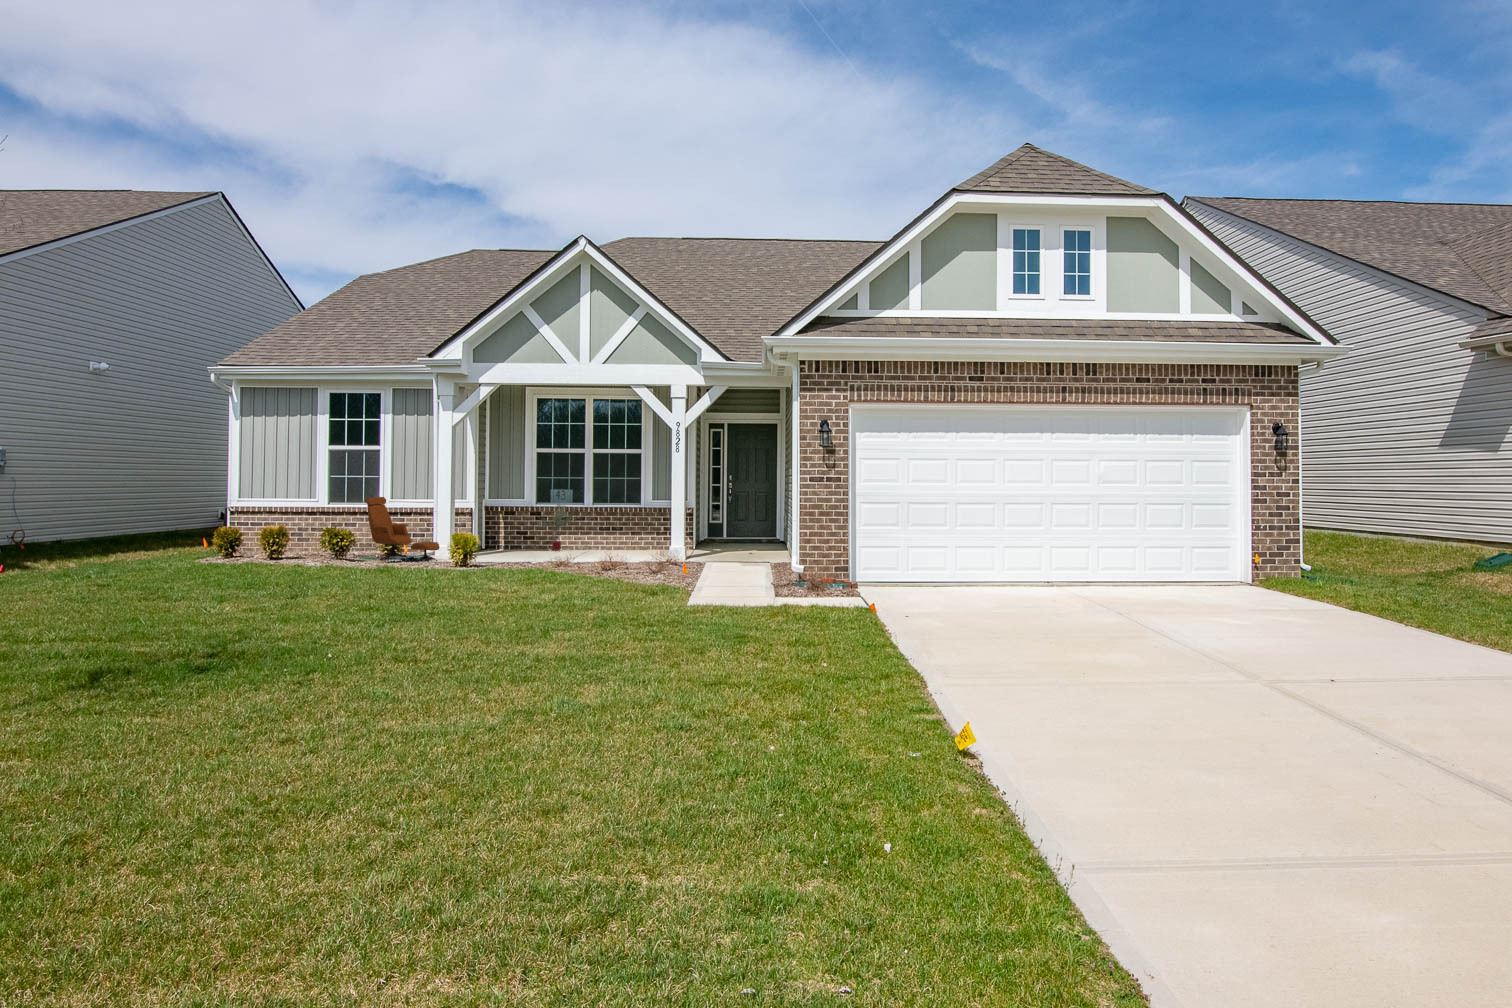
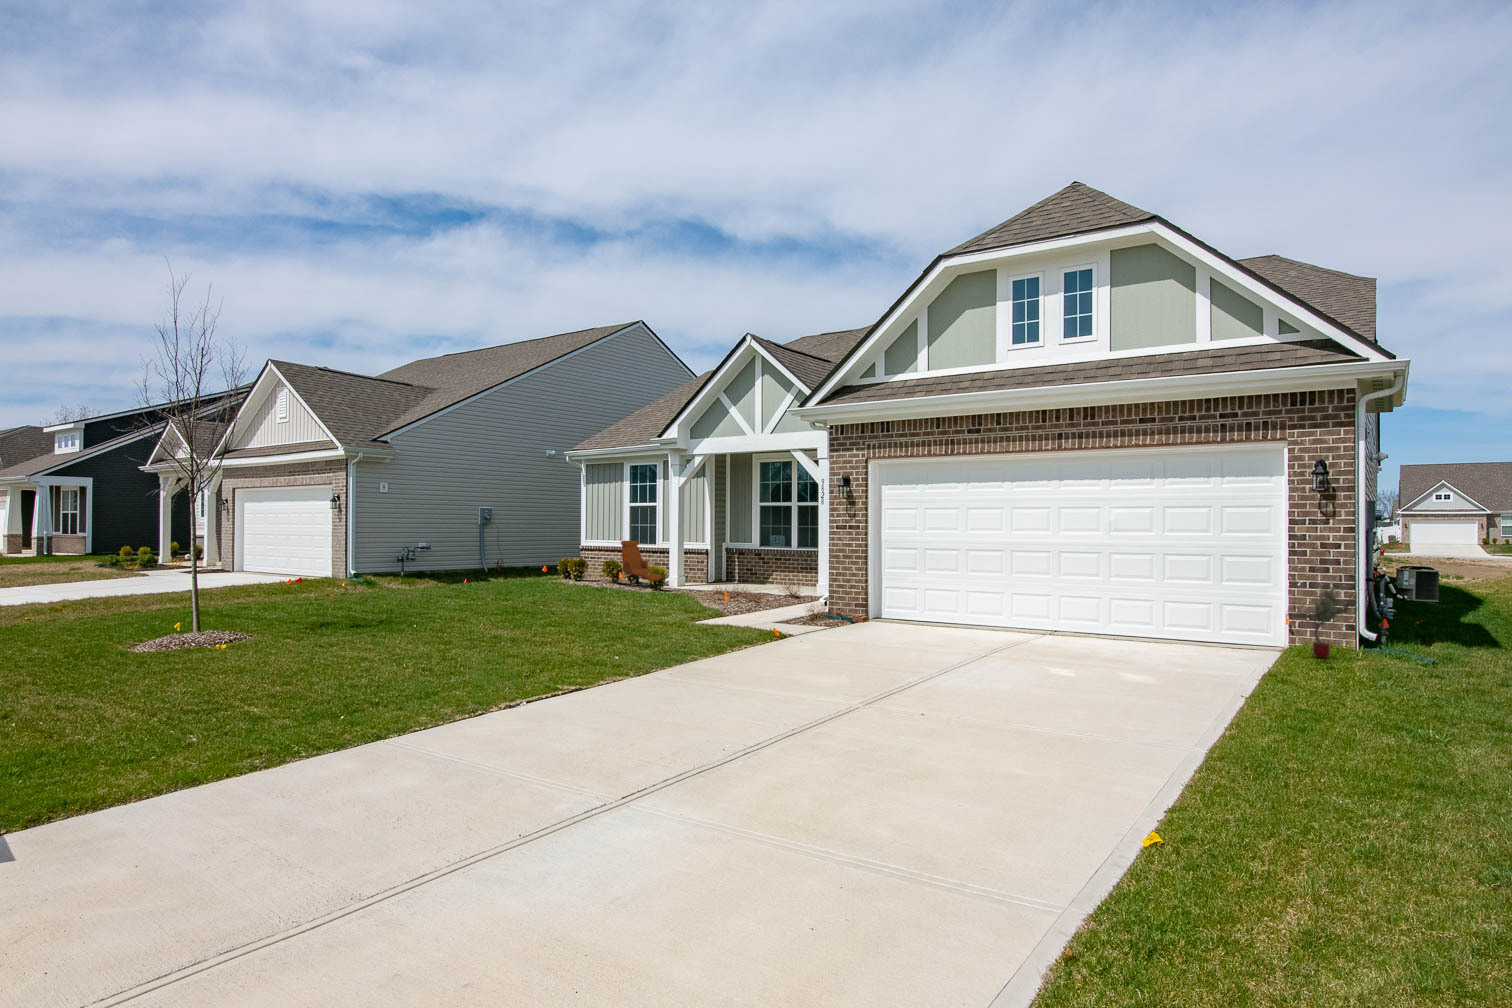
potted tree: present [538,503,575,551] -> present [1287,582,1357,658]

